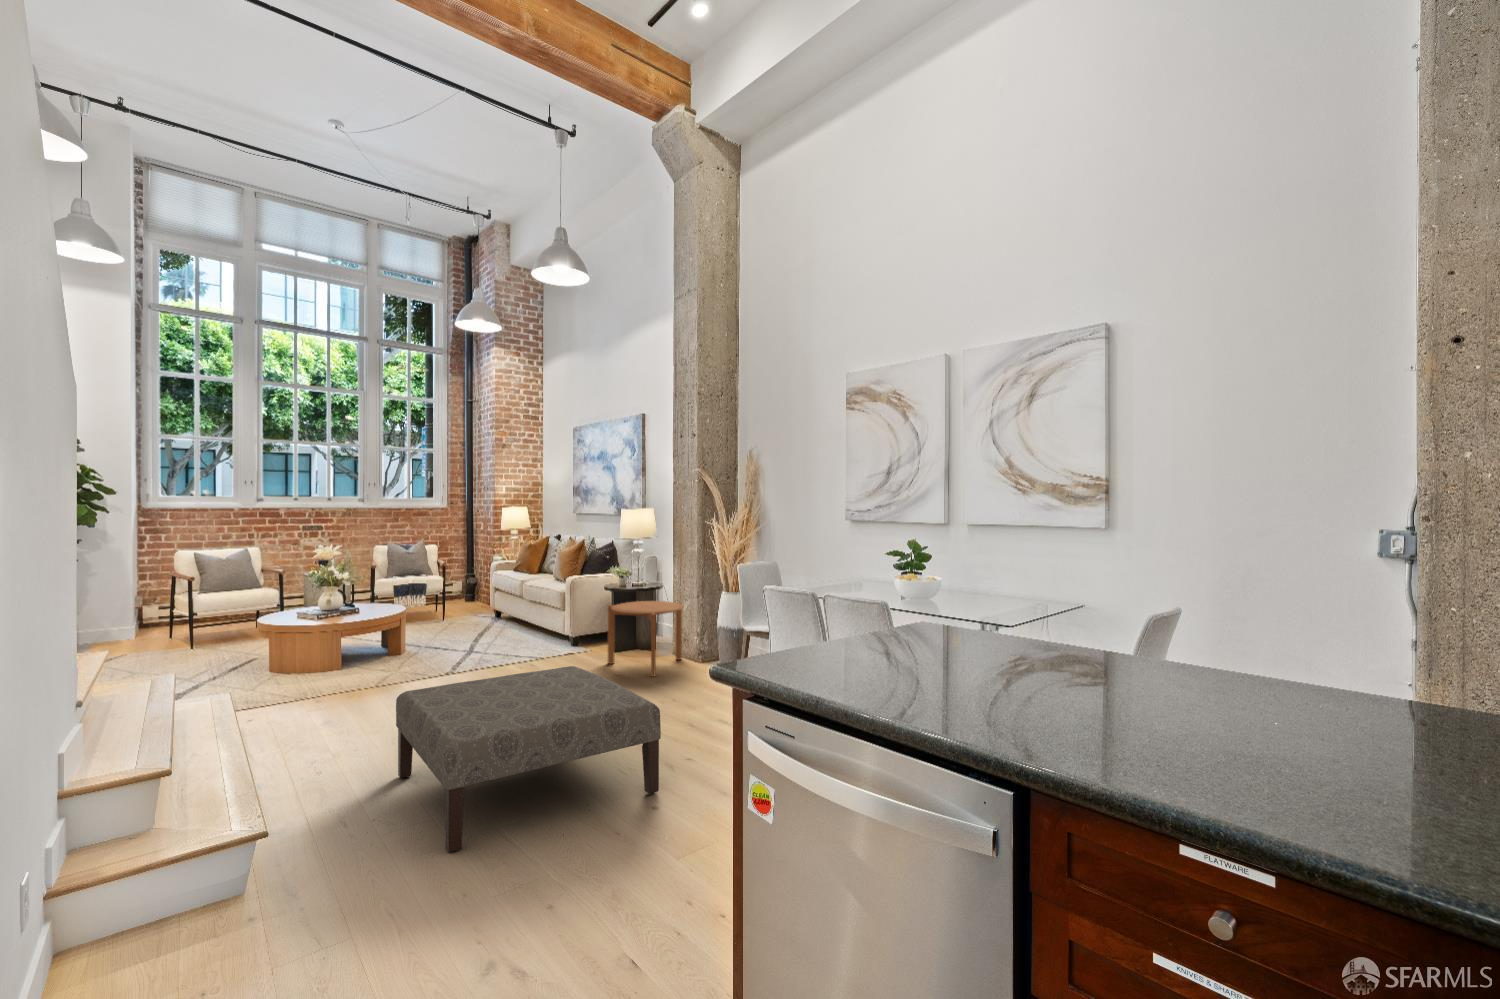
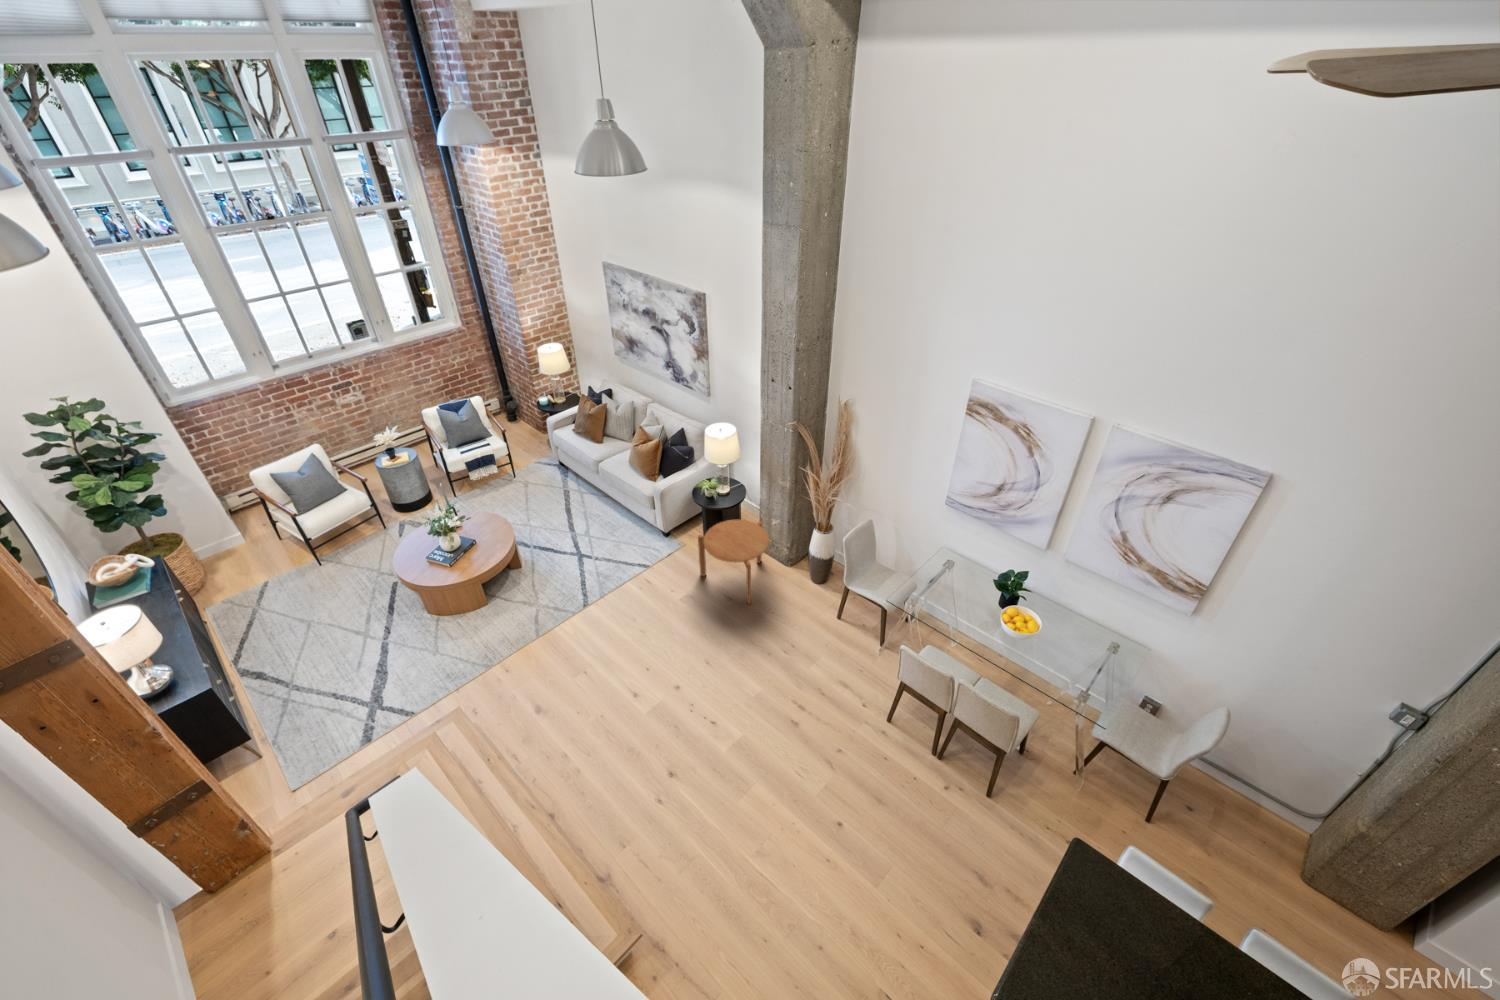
ottoman: present [396,666,661,852] -> none [609,706,825,944]

